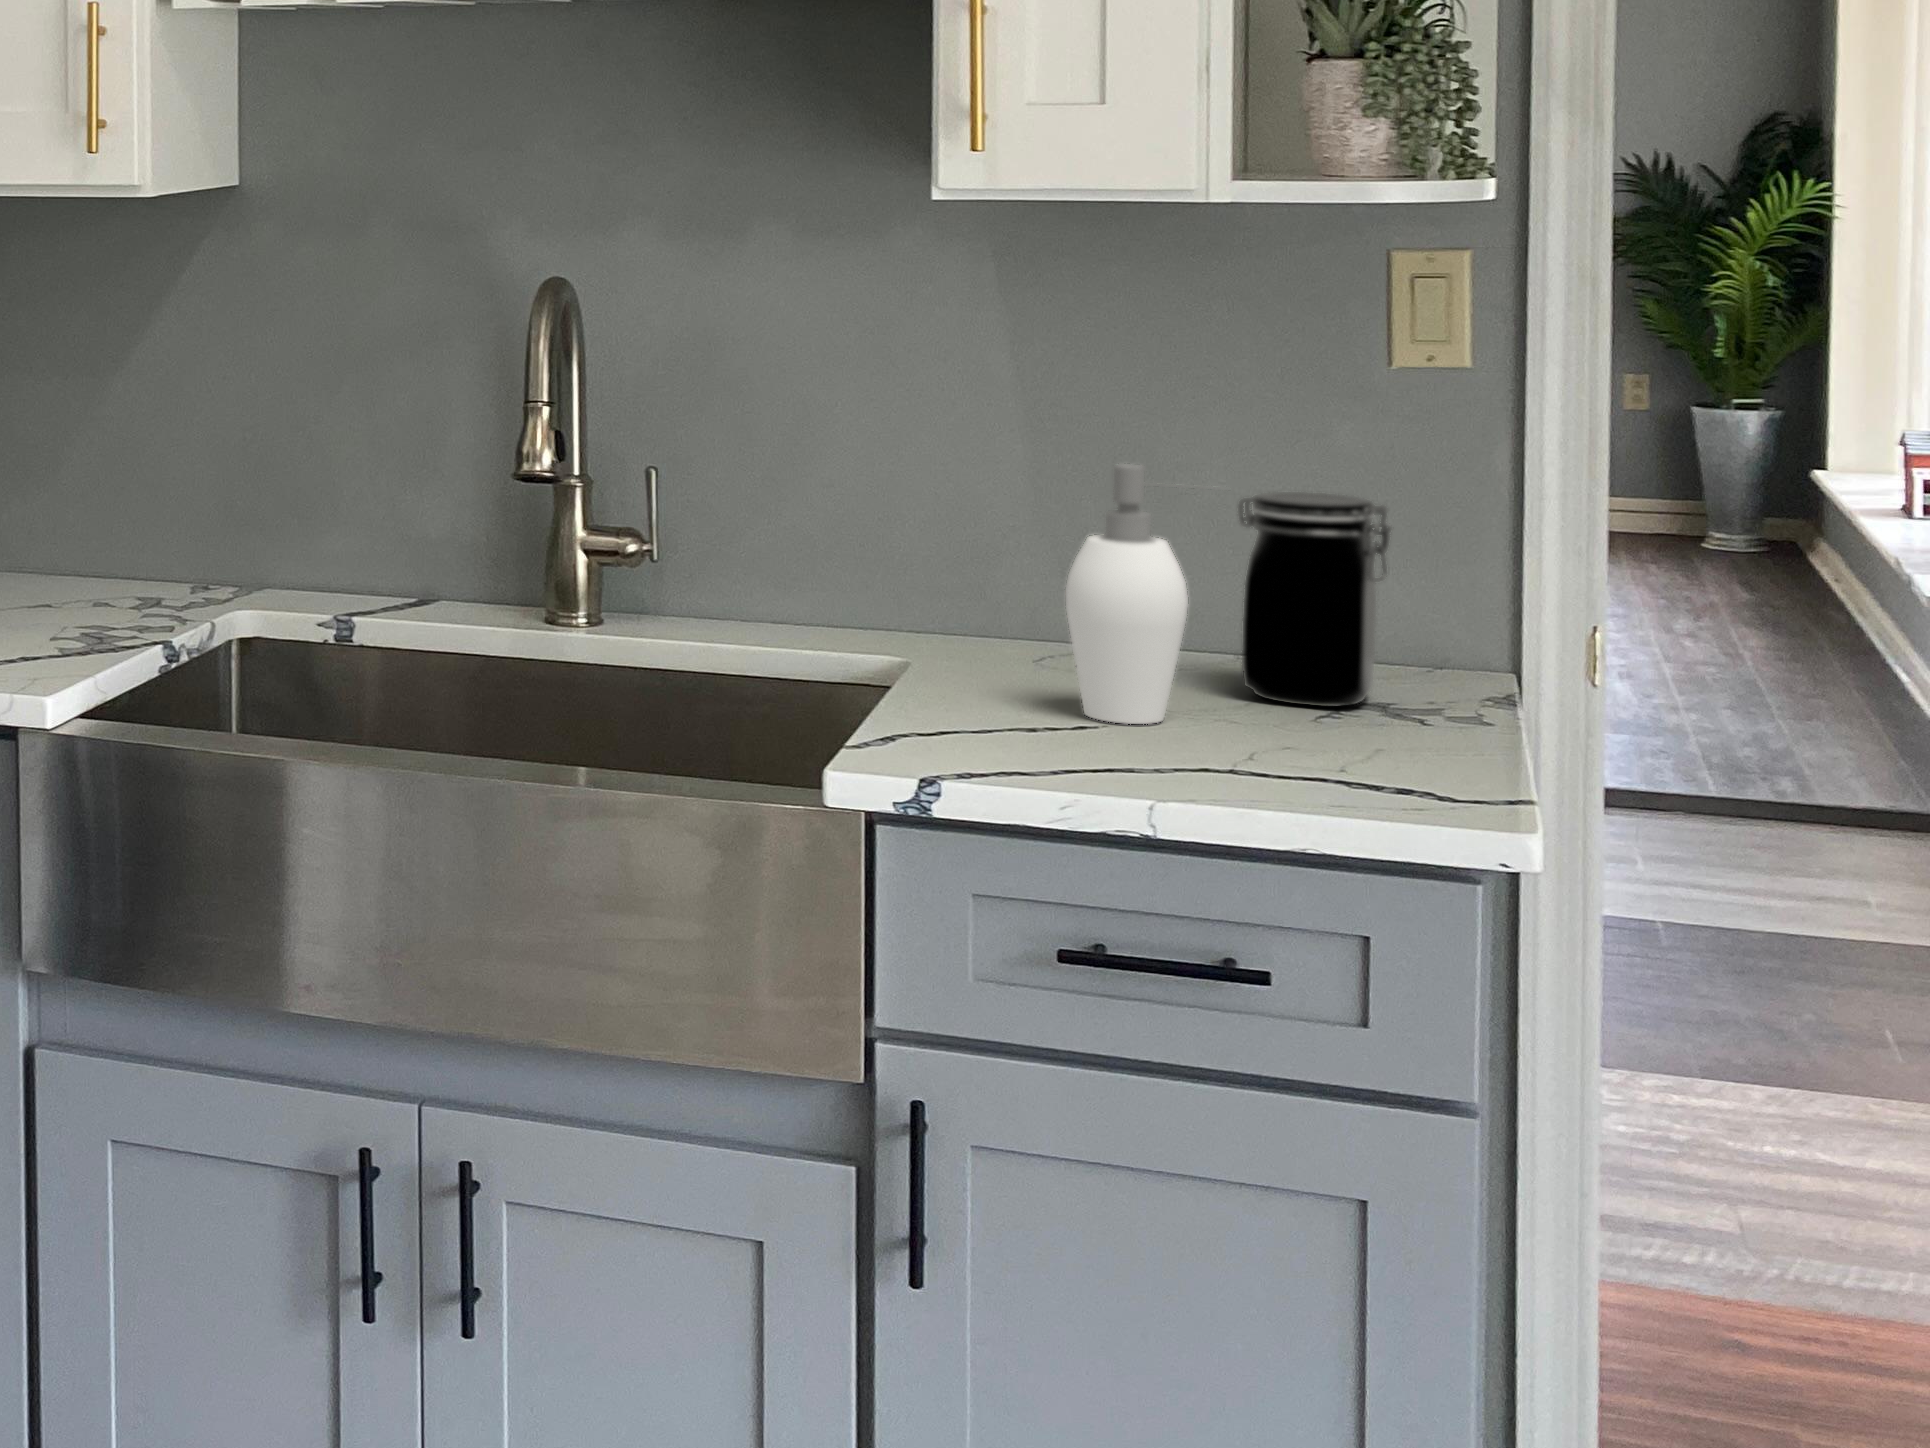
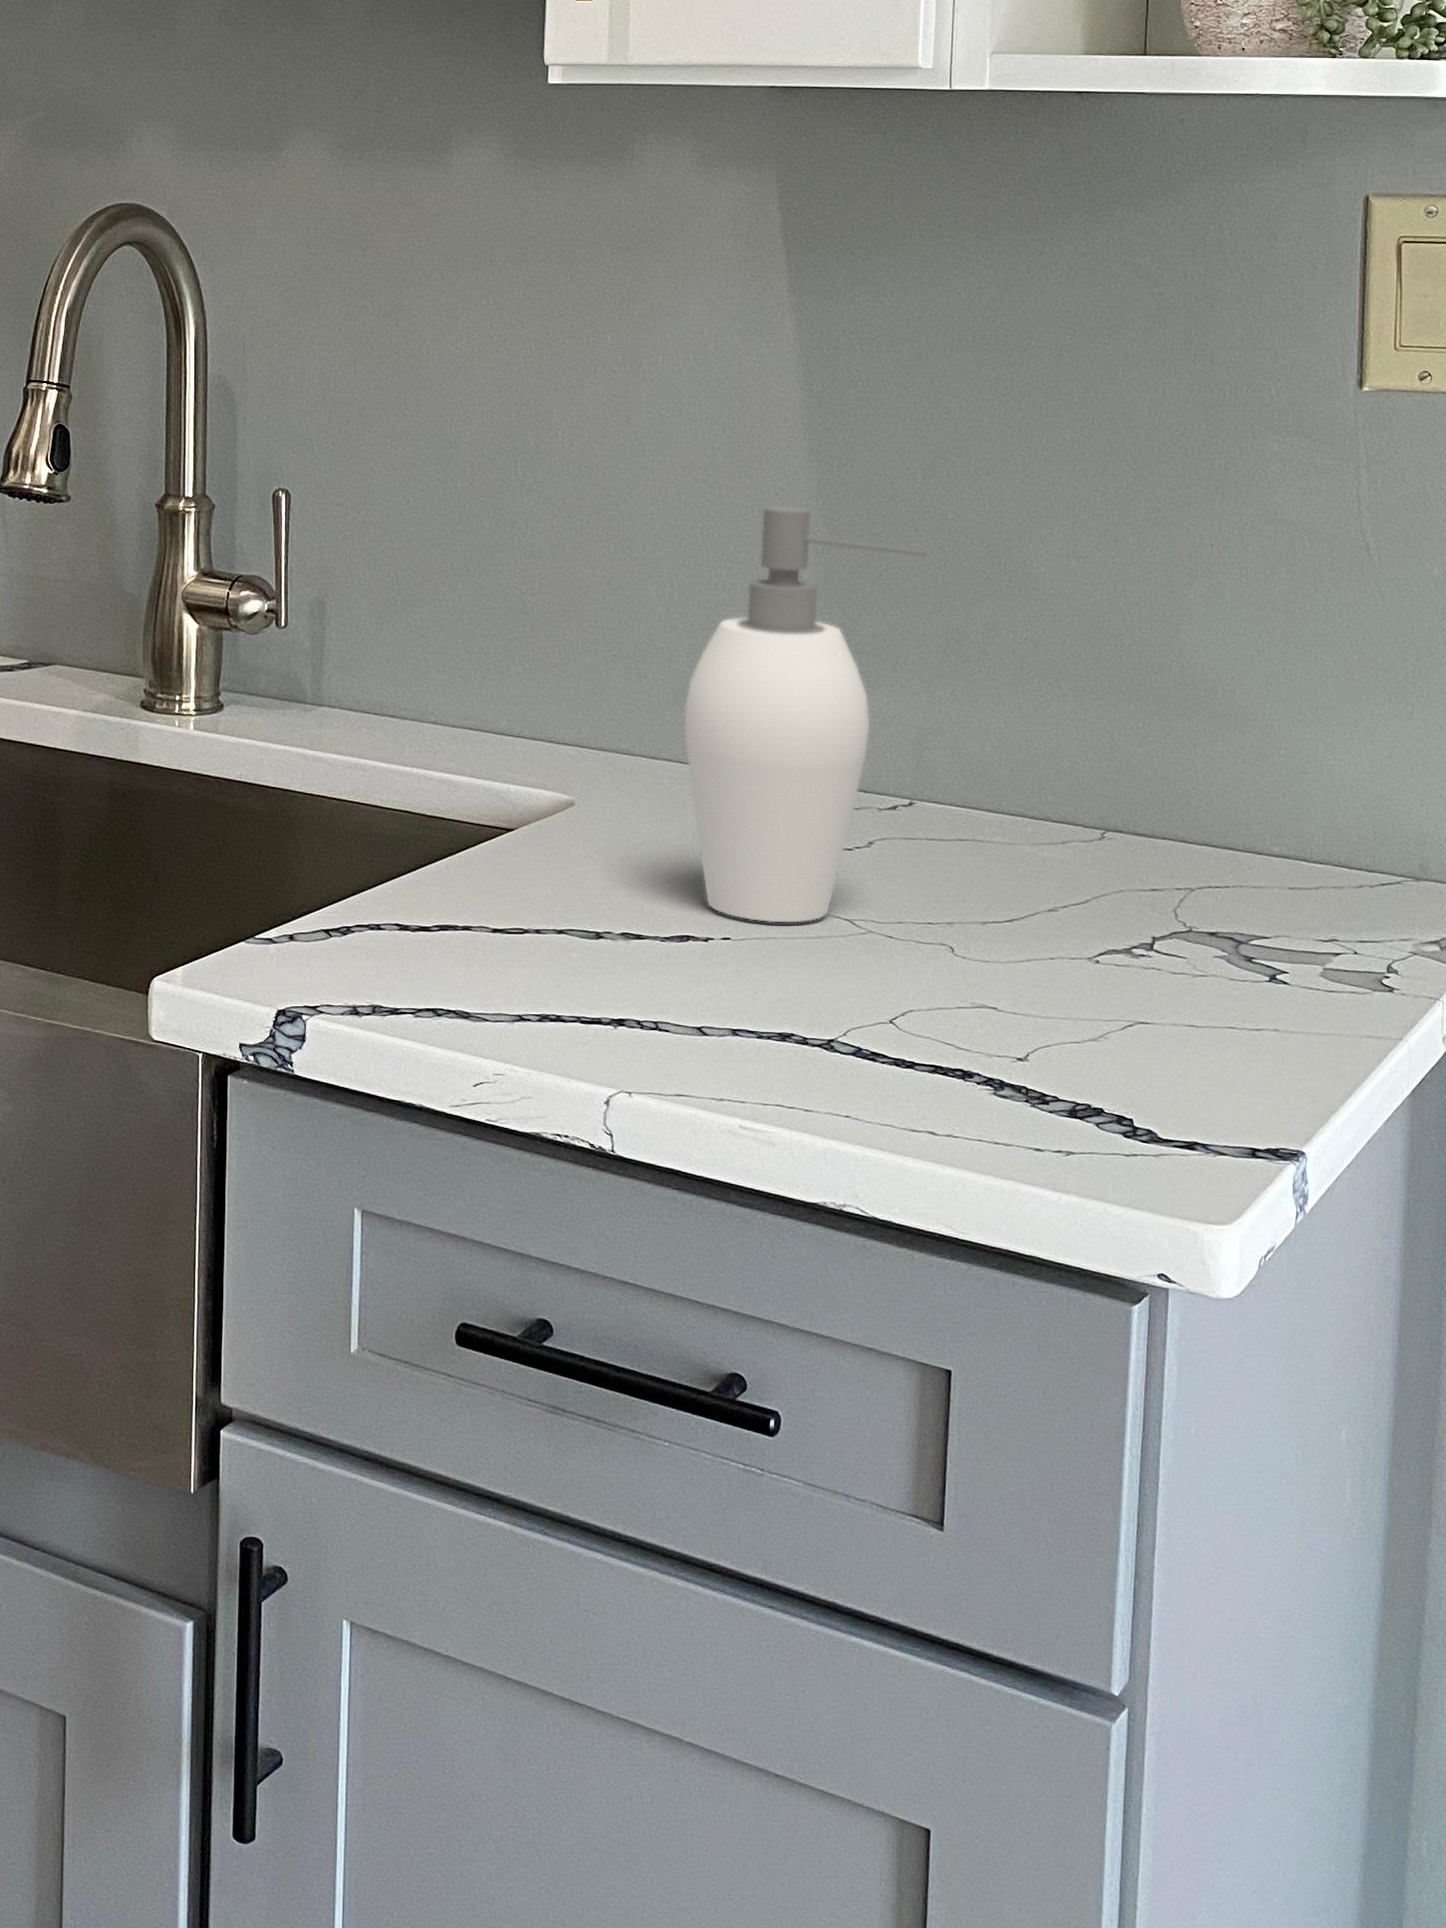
jar: present [1238,492,1391,707] -> none [1015,568,1255,918]

